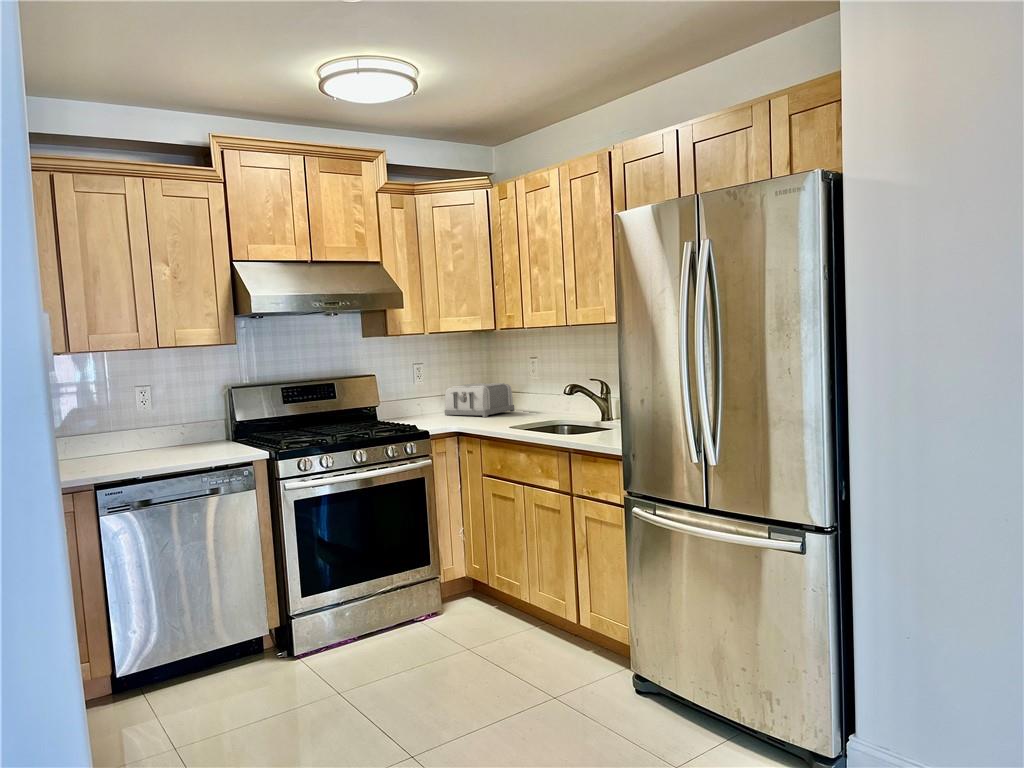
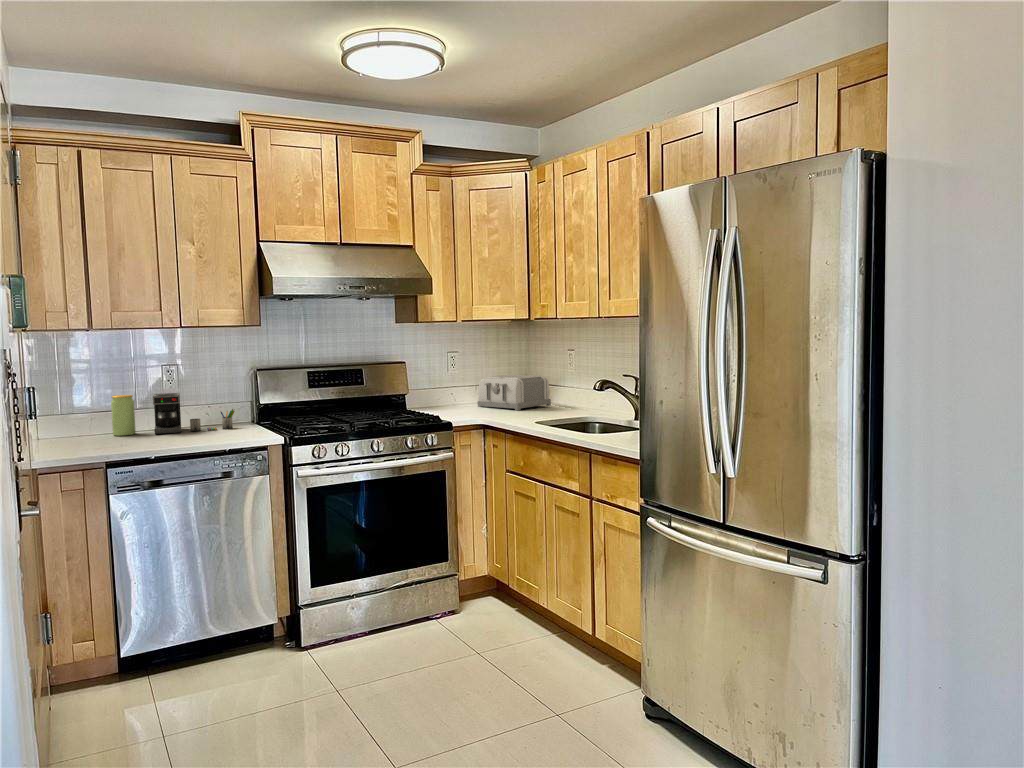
coffee maker: none [129,413,212,455] -> present [153,393,235,434]
jar: none [86,417,112,458] -> present [111,395,136,436]

